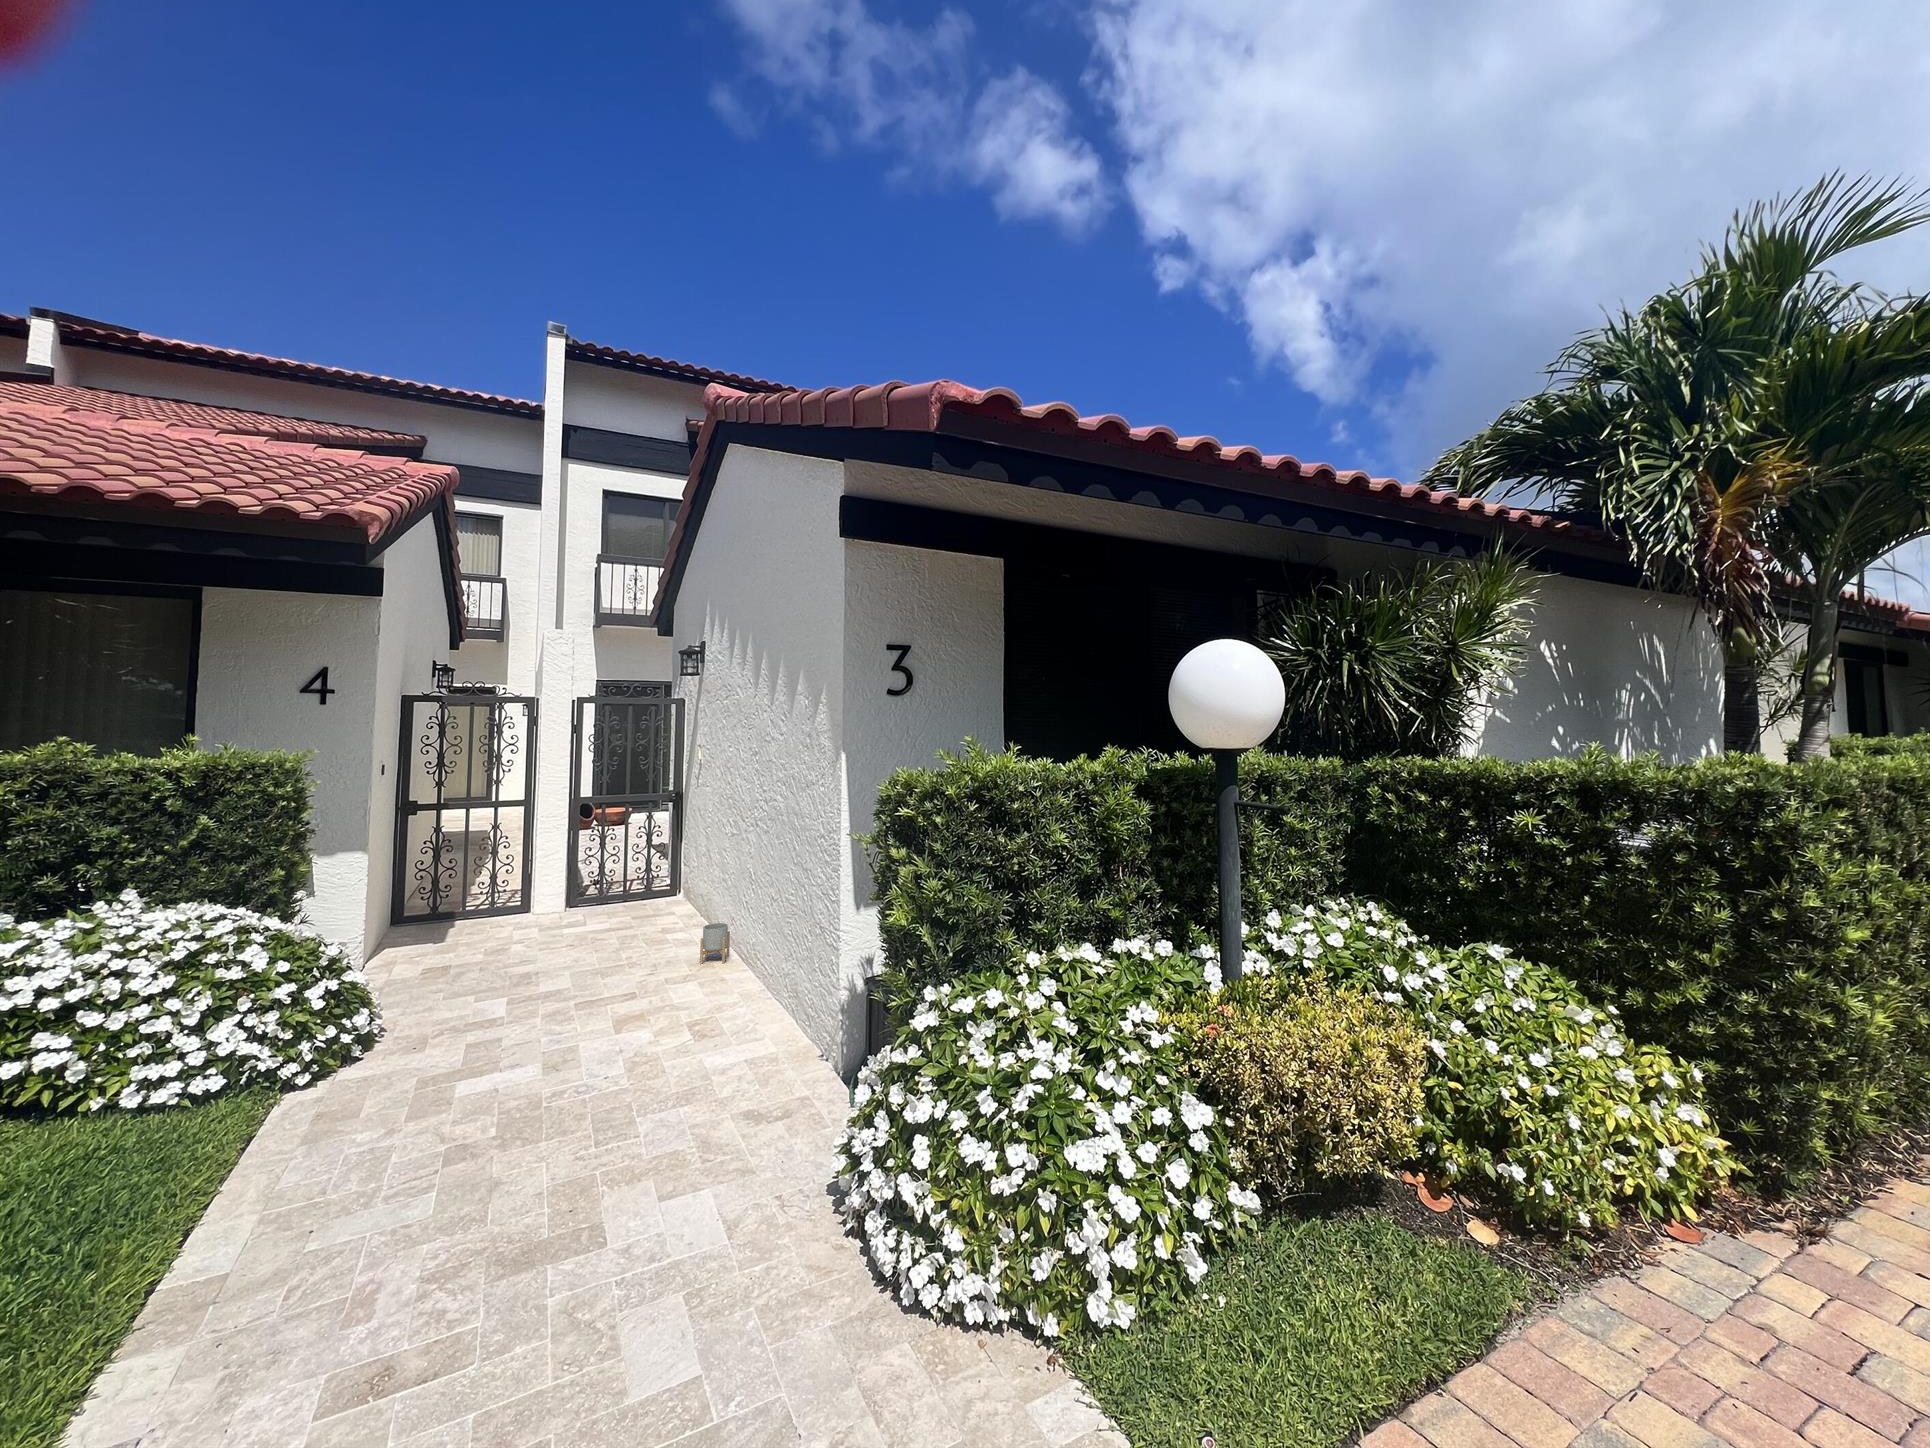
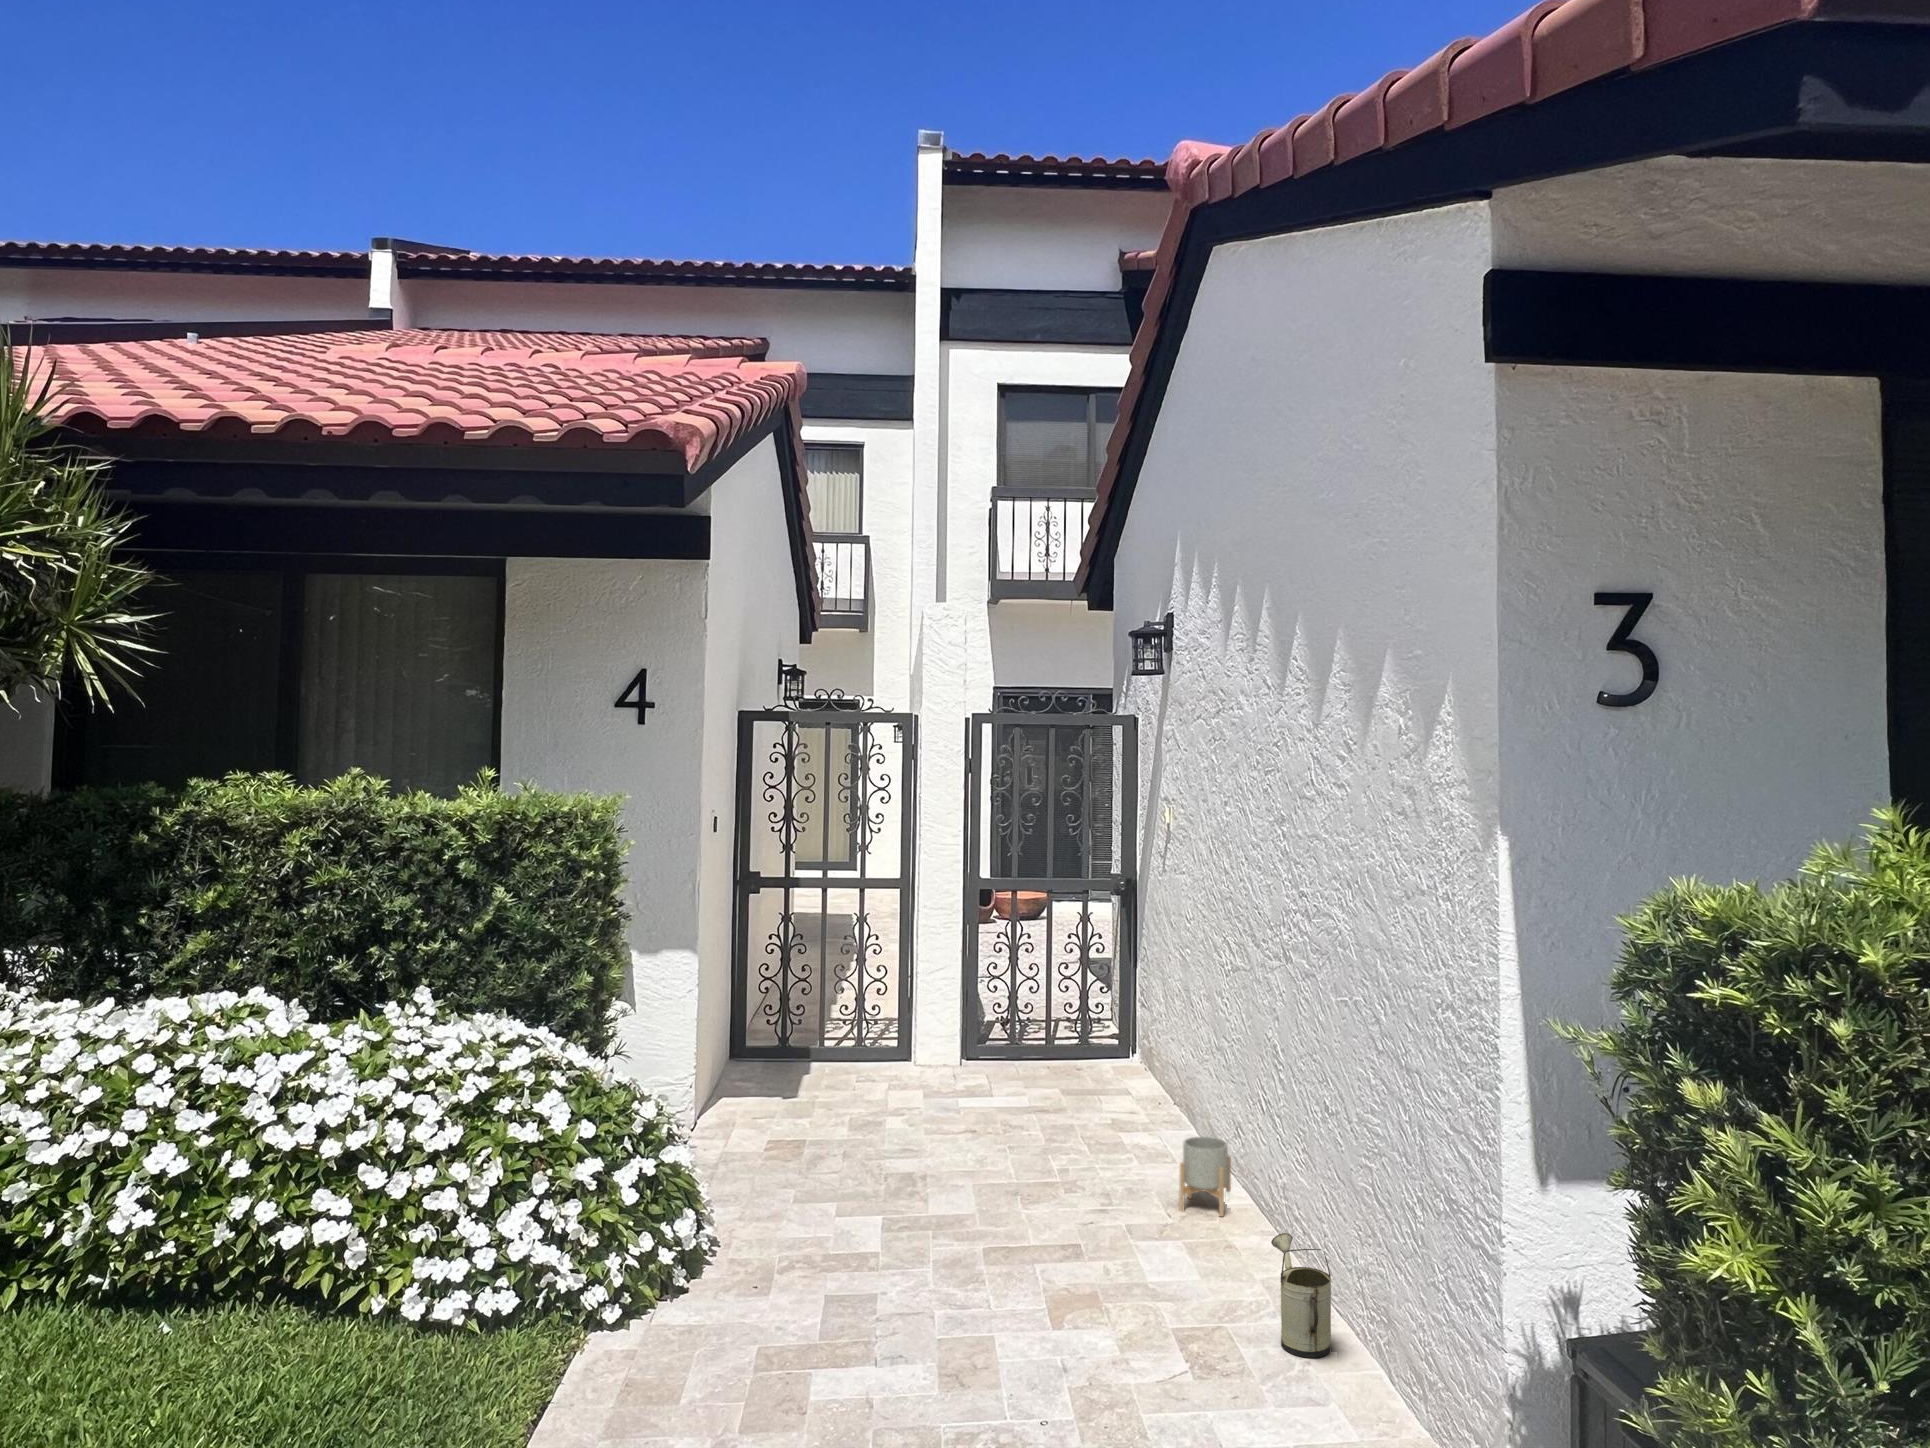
watering can: none [745,960,774,1018] -> present [1271,1233,1331,1358]

